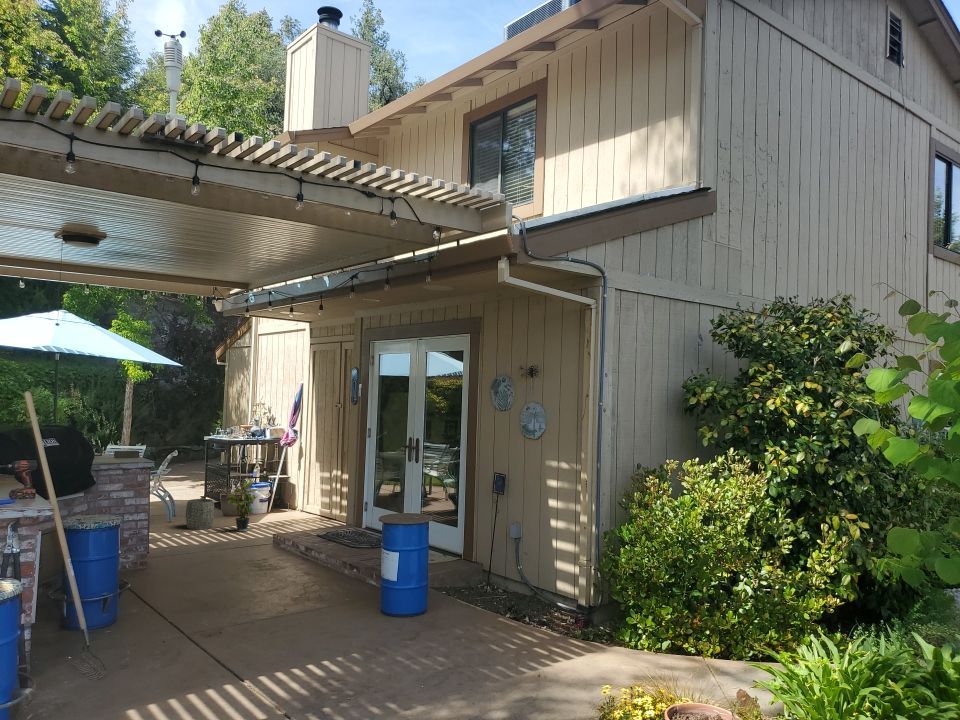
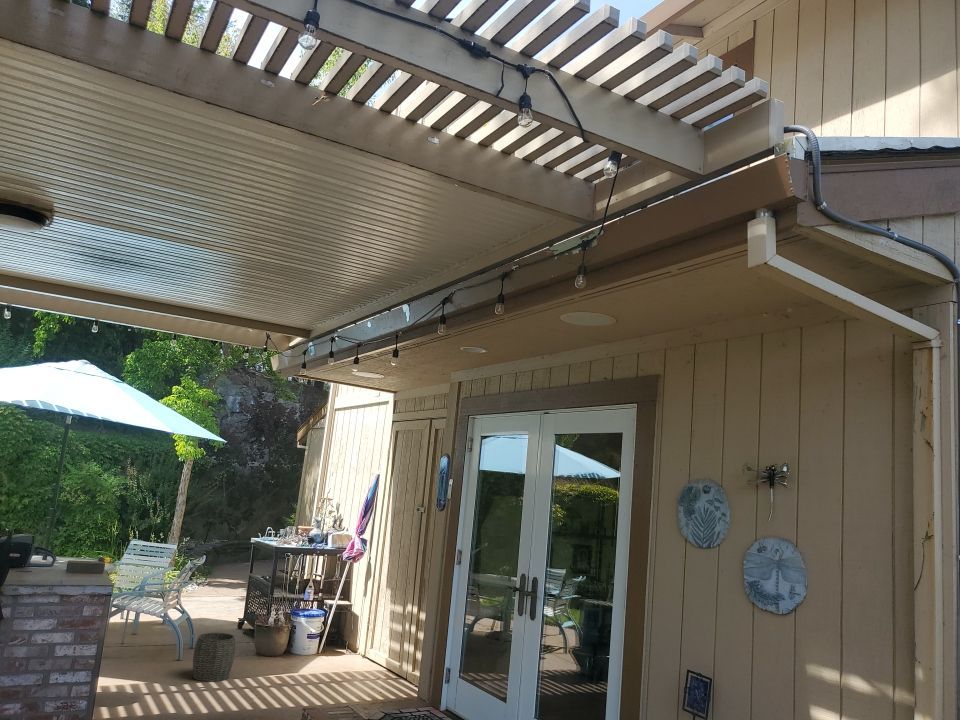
potted plant: present [228,479,257,532] -> none [250,611,295,692]

